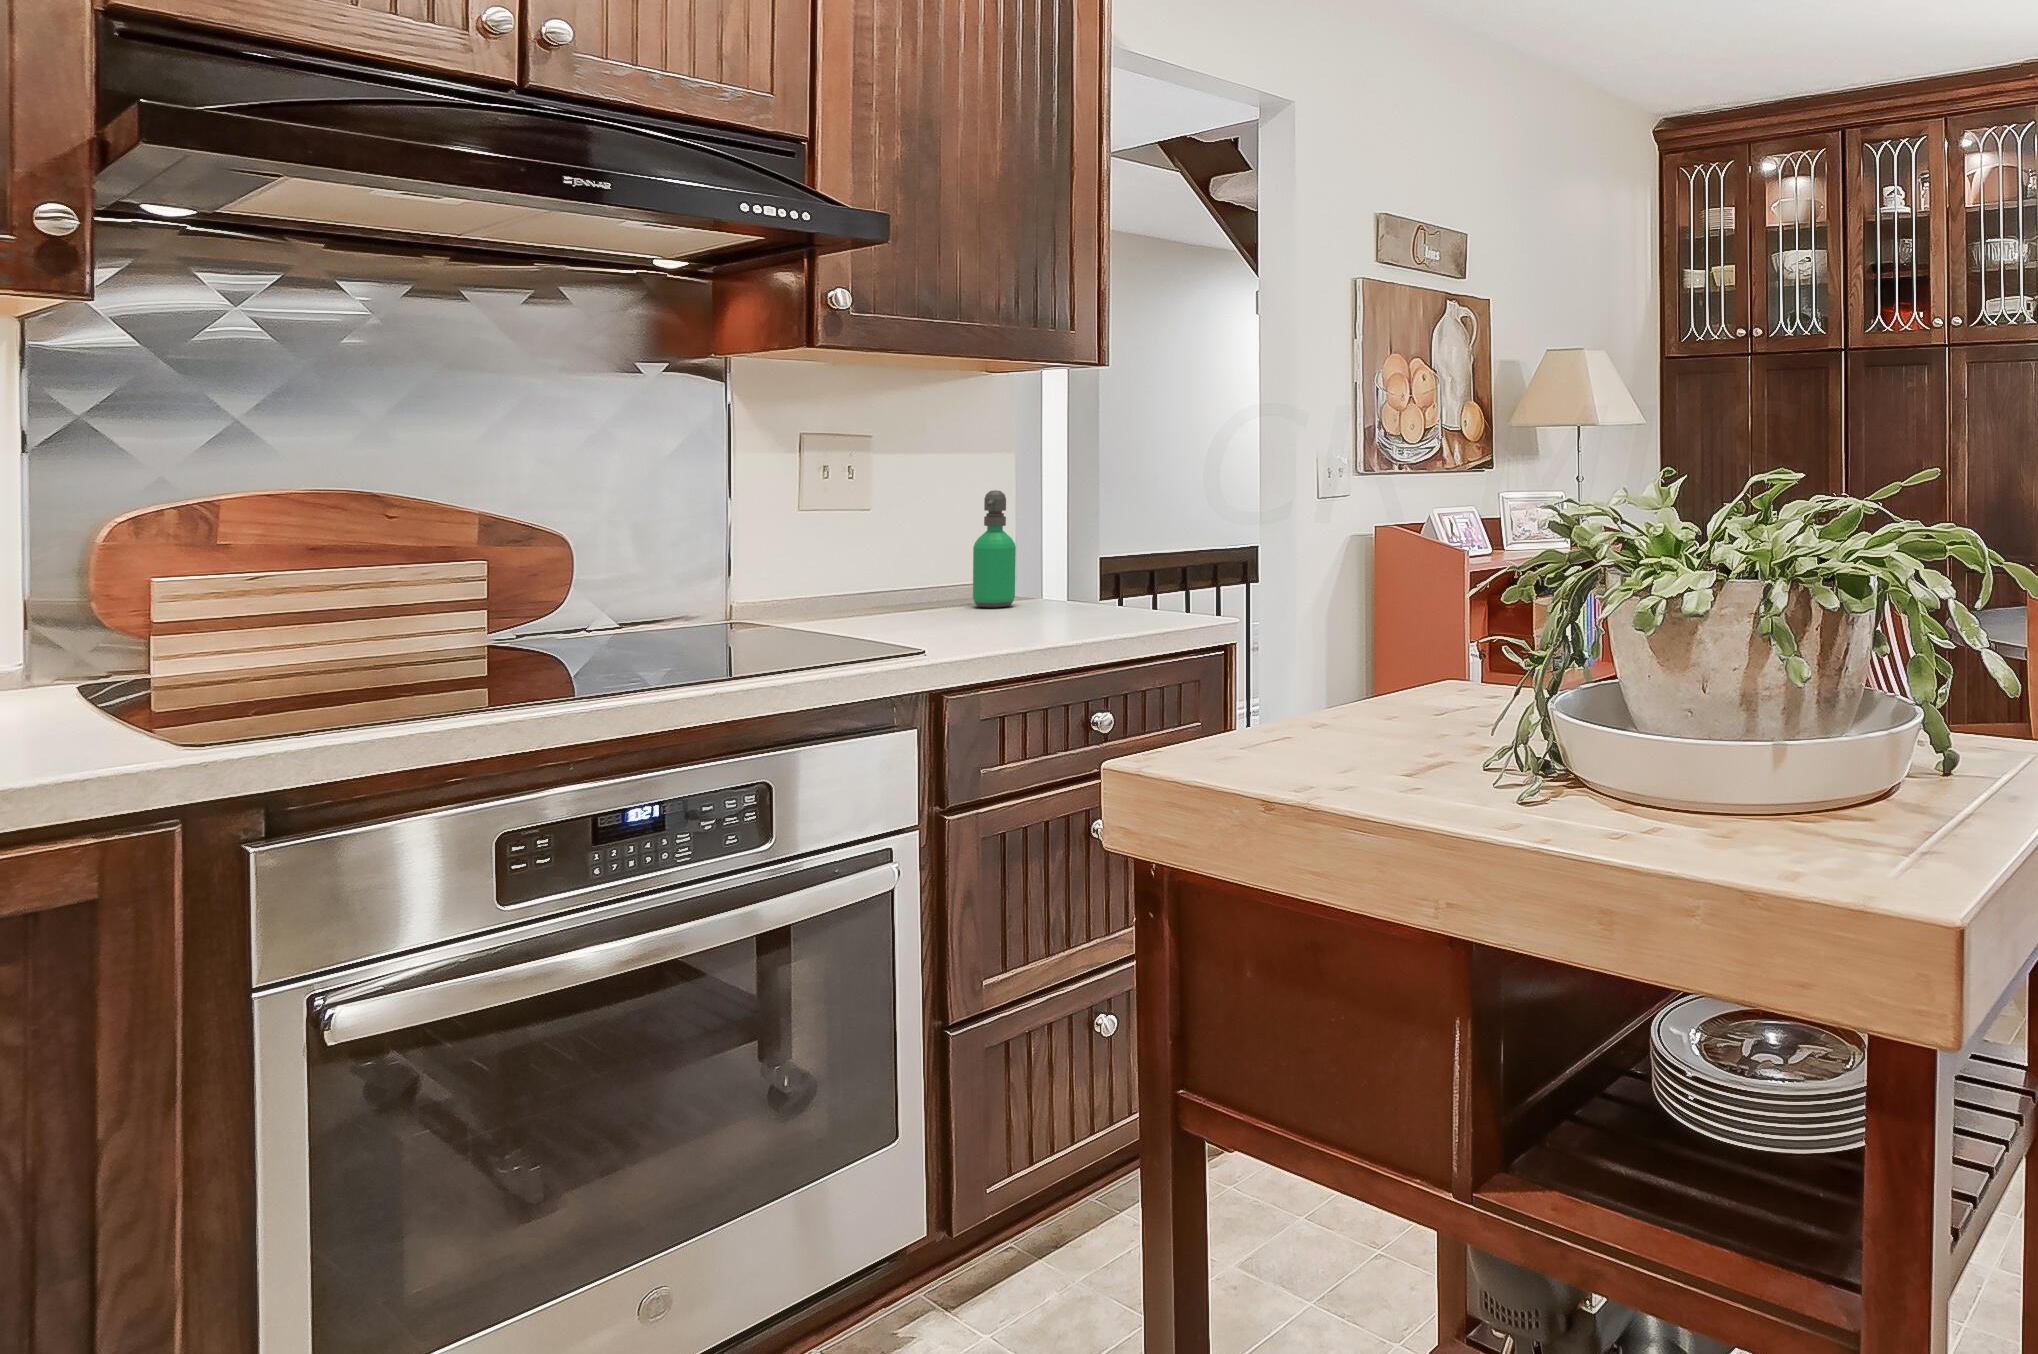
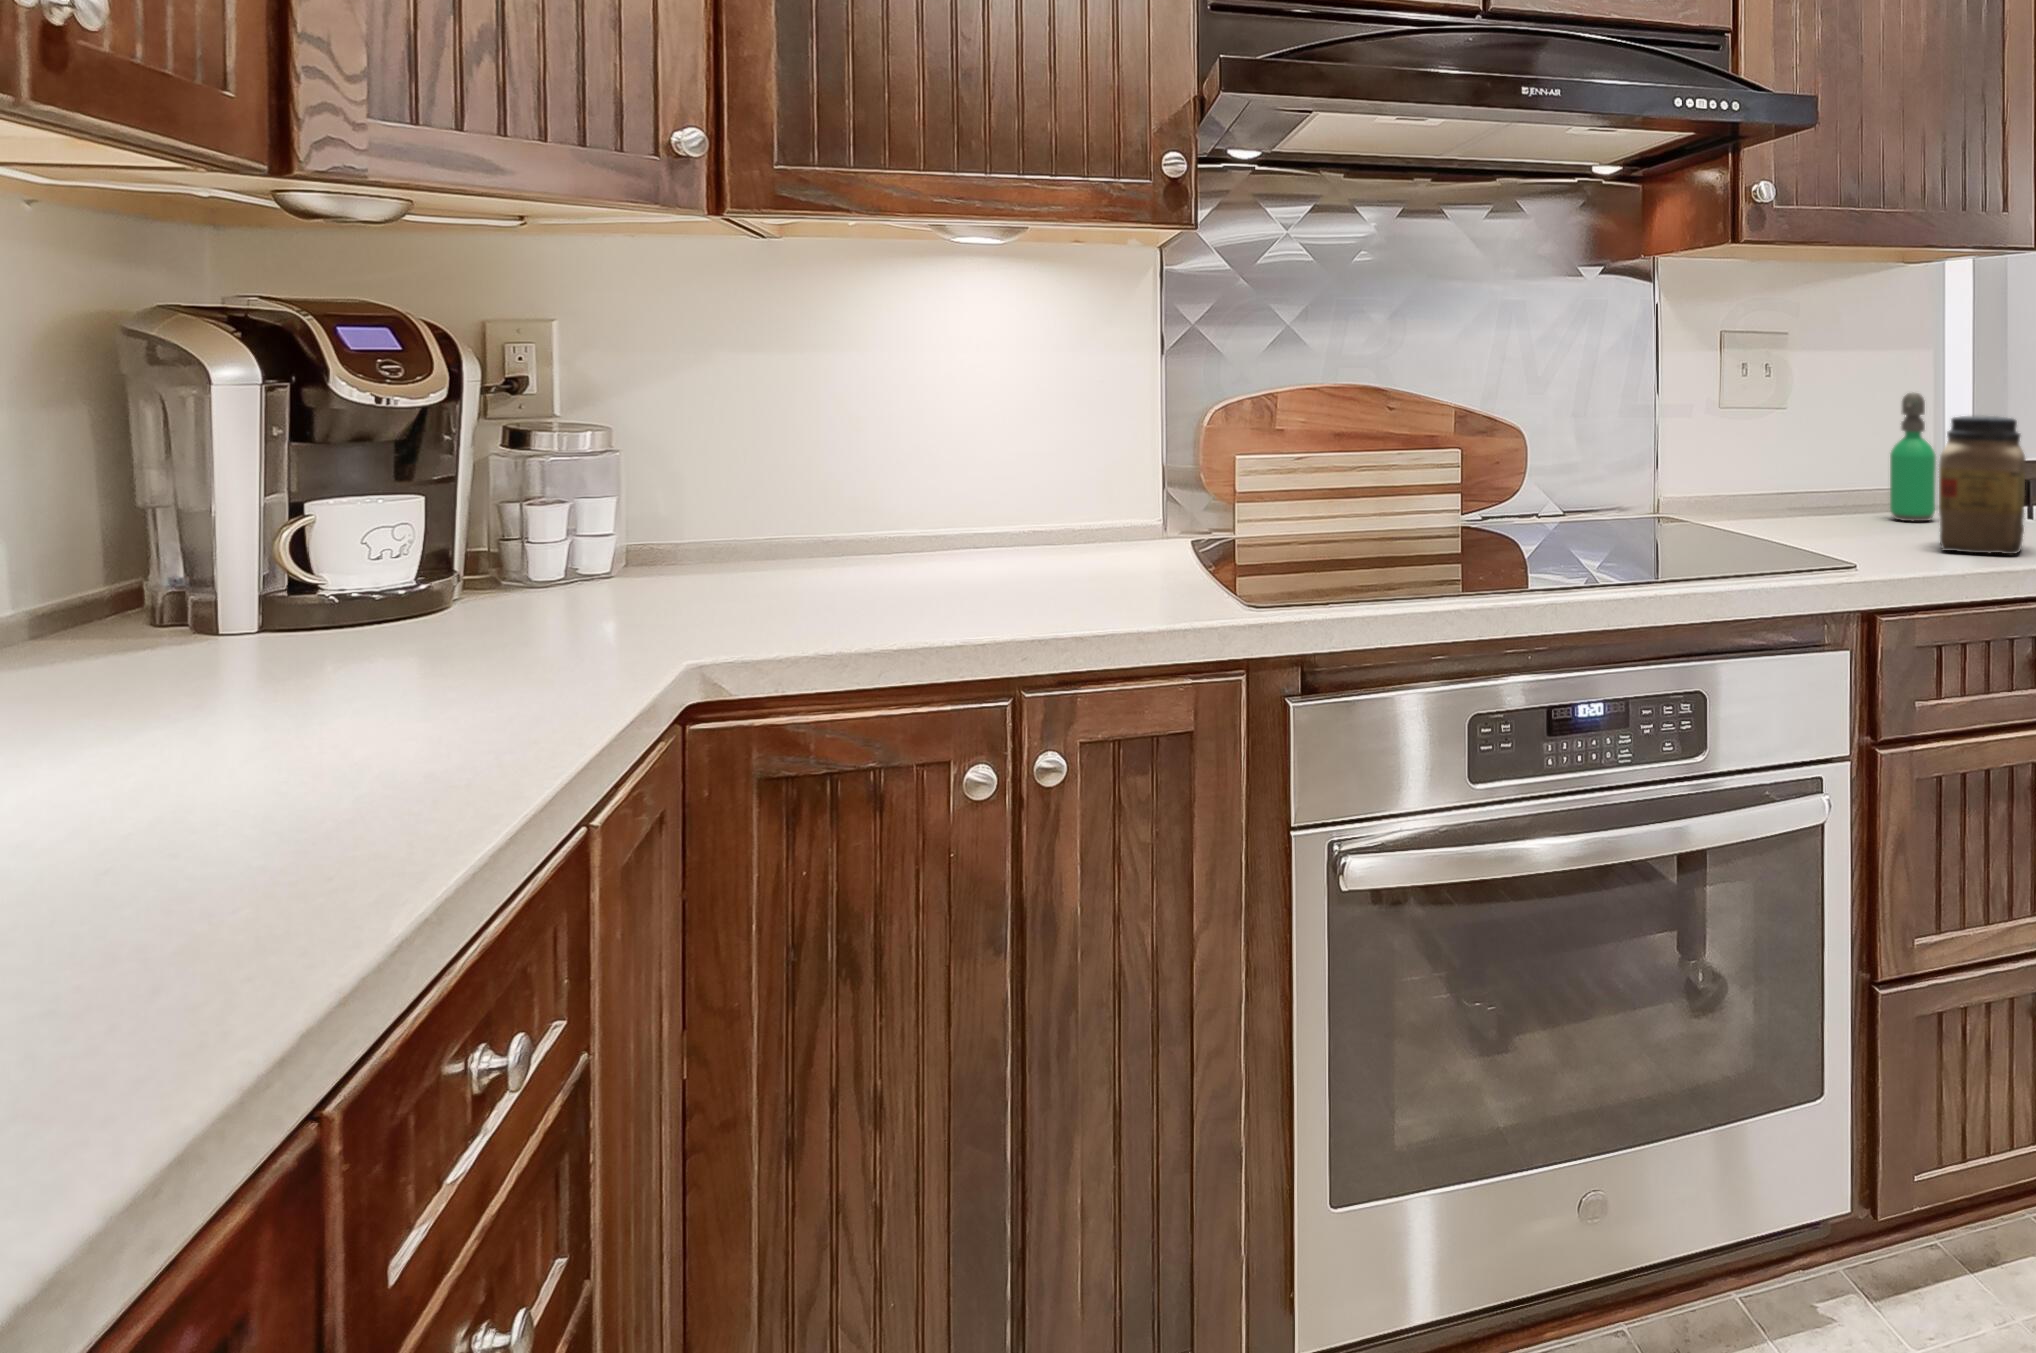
jar: none [1013,511,1089,631] -> present [1939,415,2026,554]

